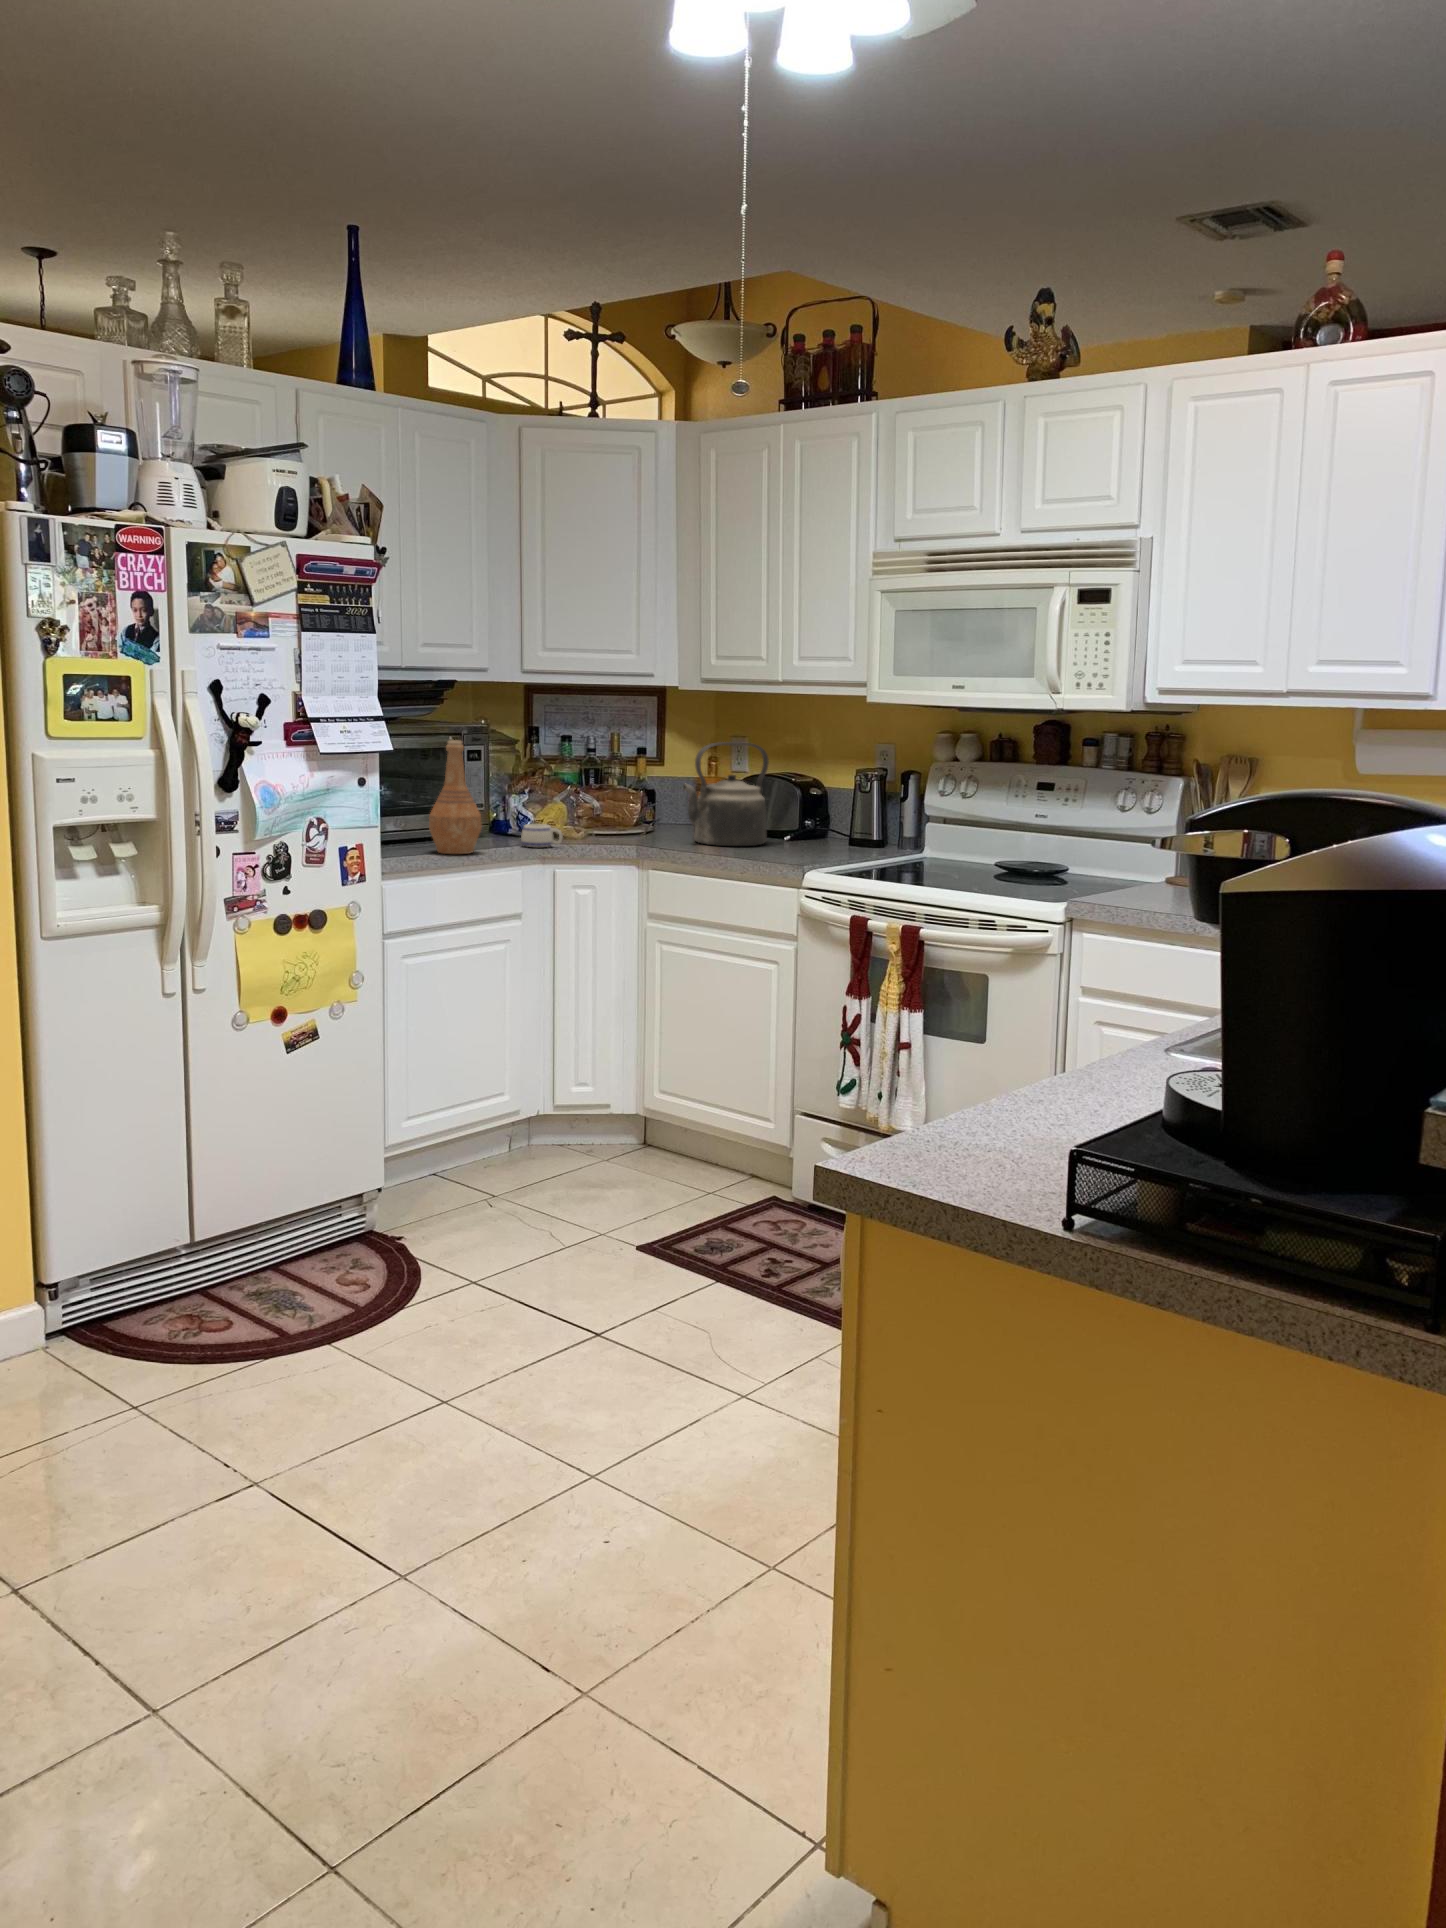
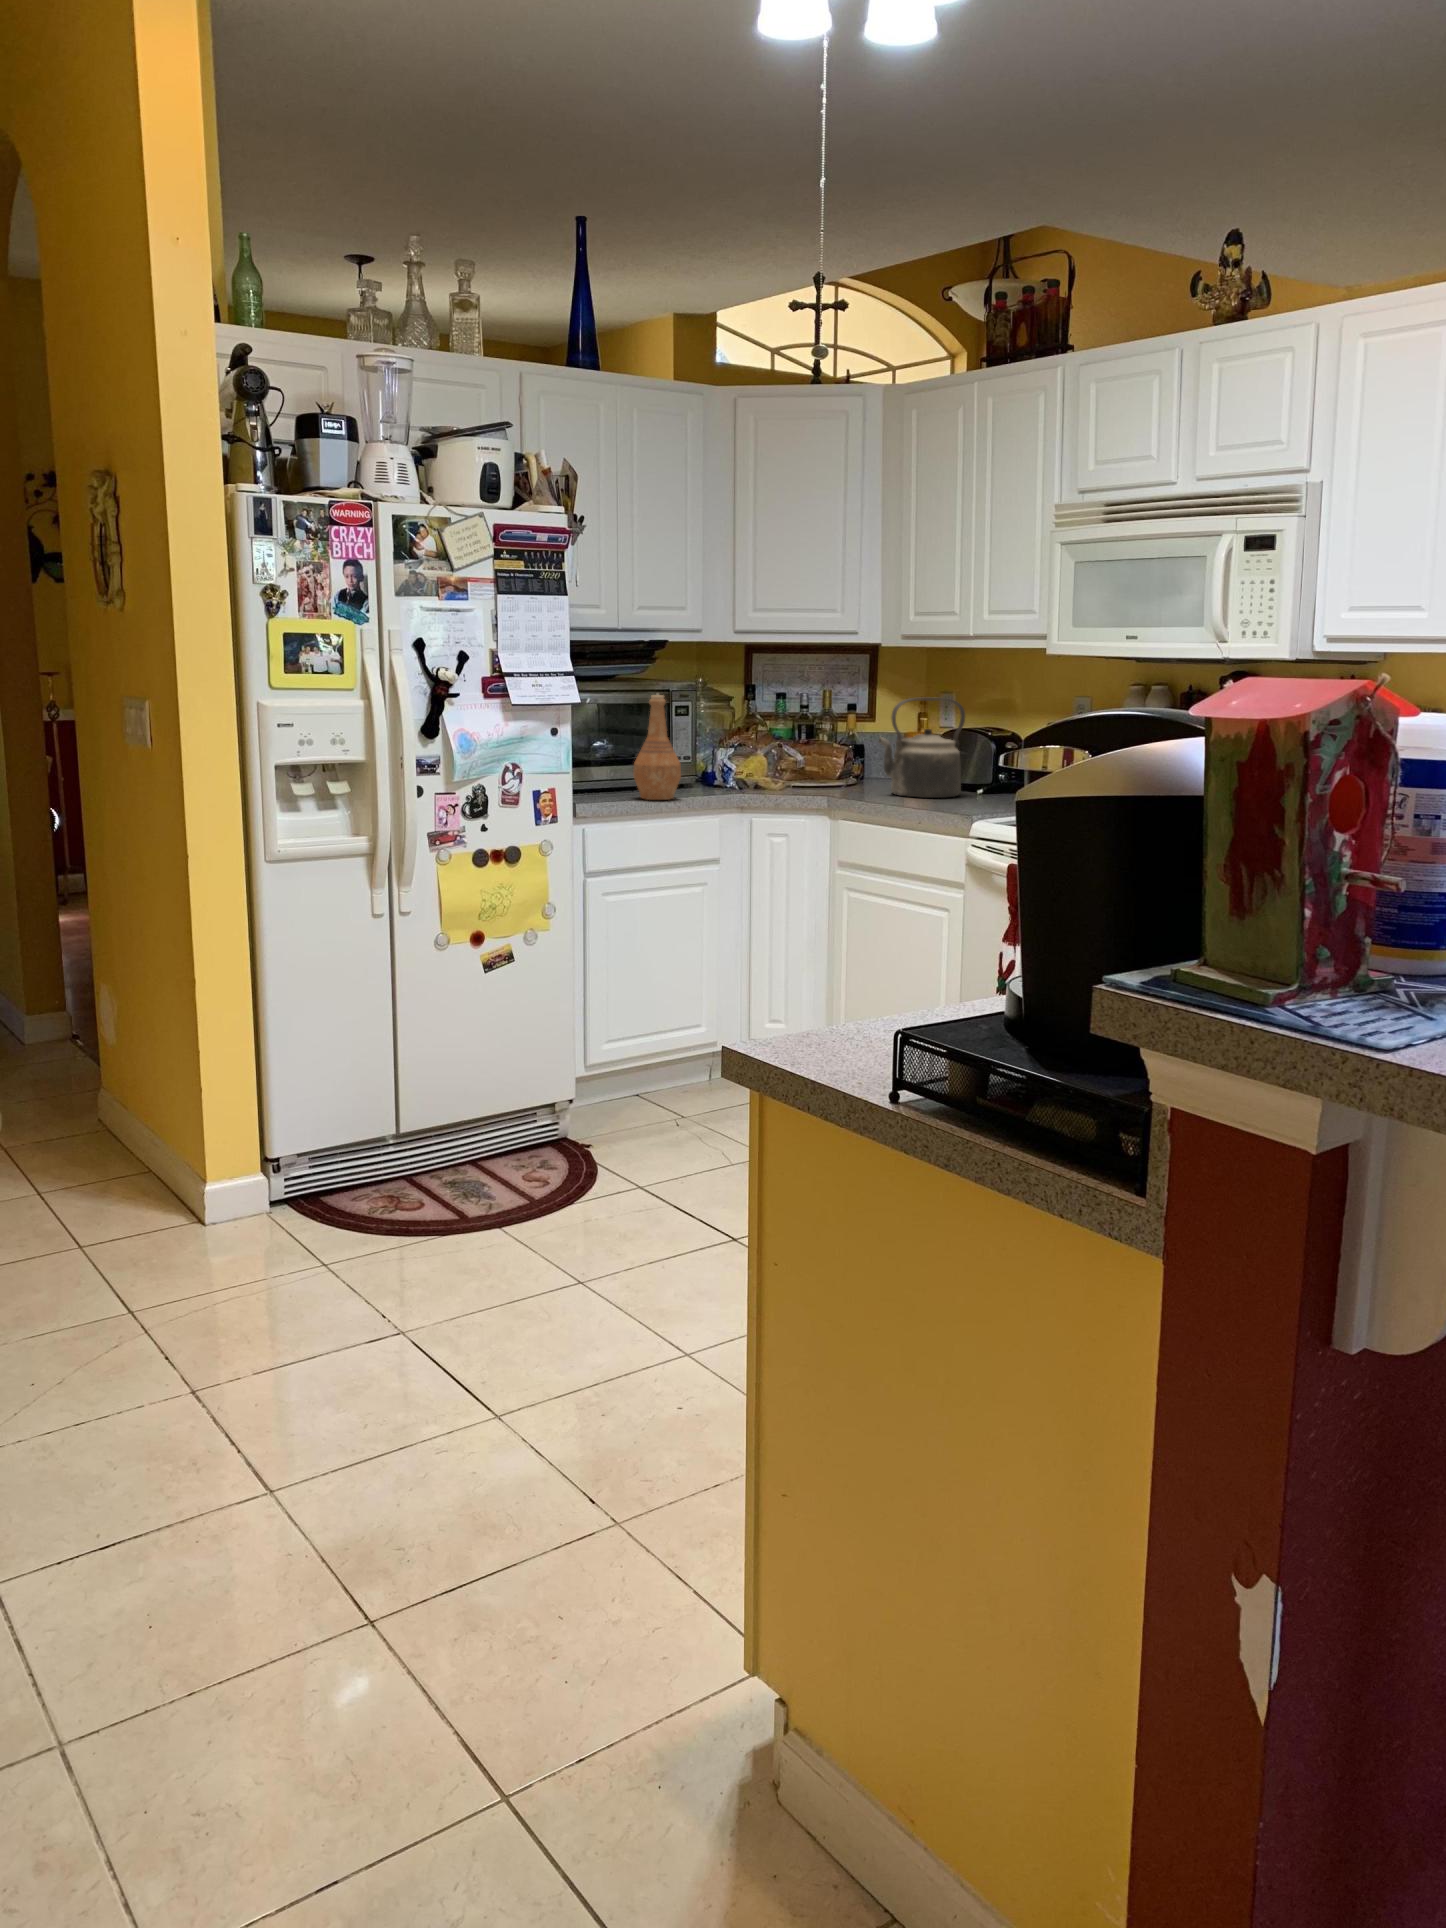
mug: present [521,824,563,847] -> none [722,774,760,796]

